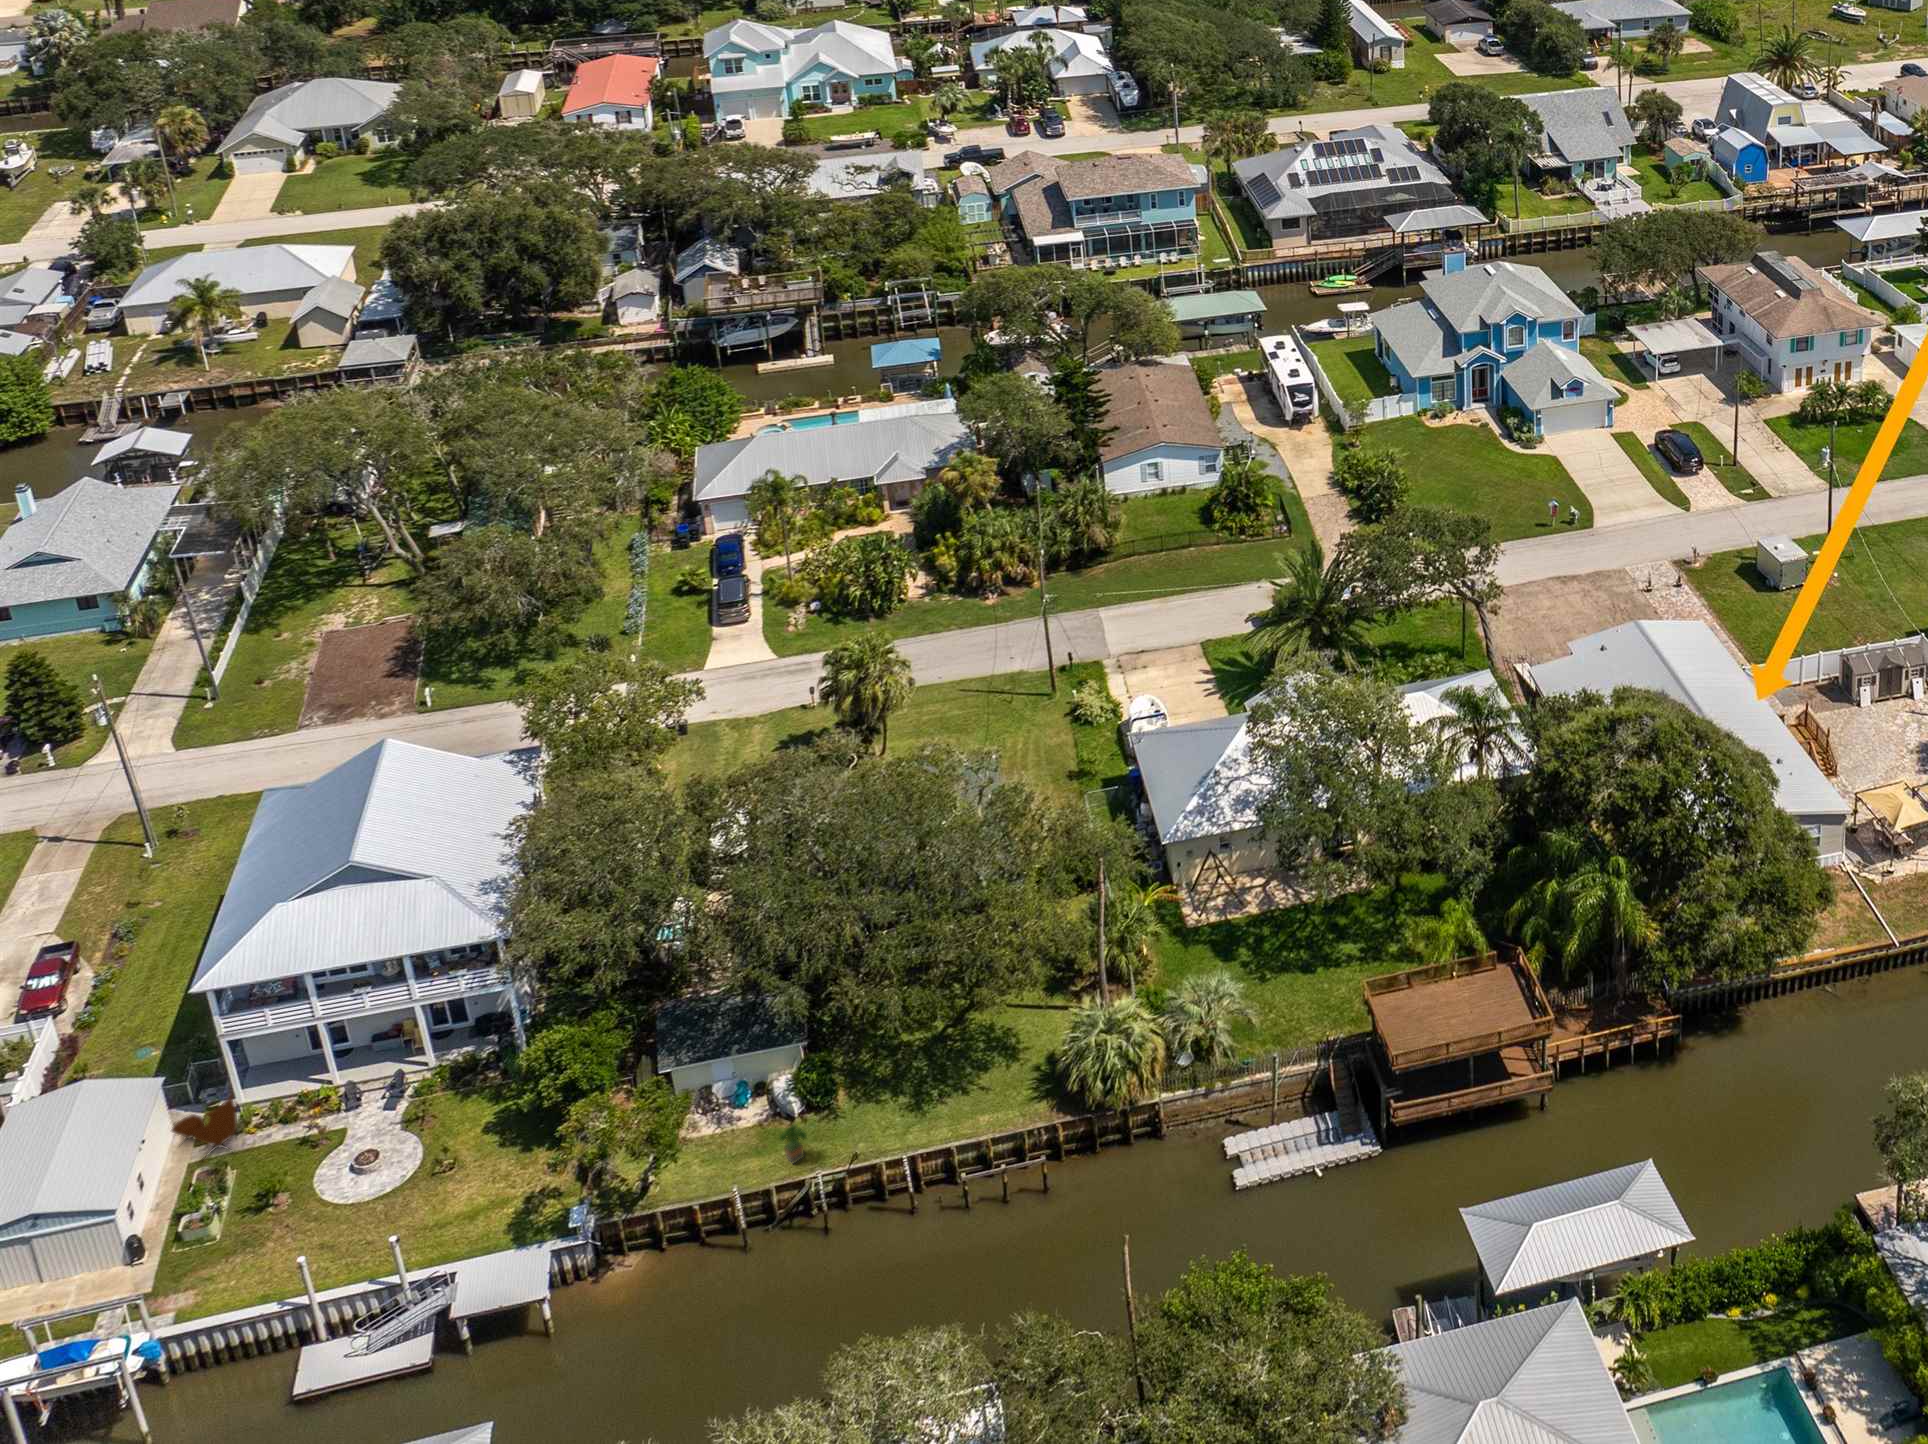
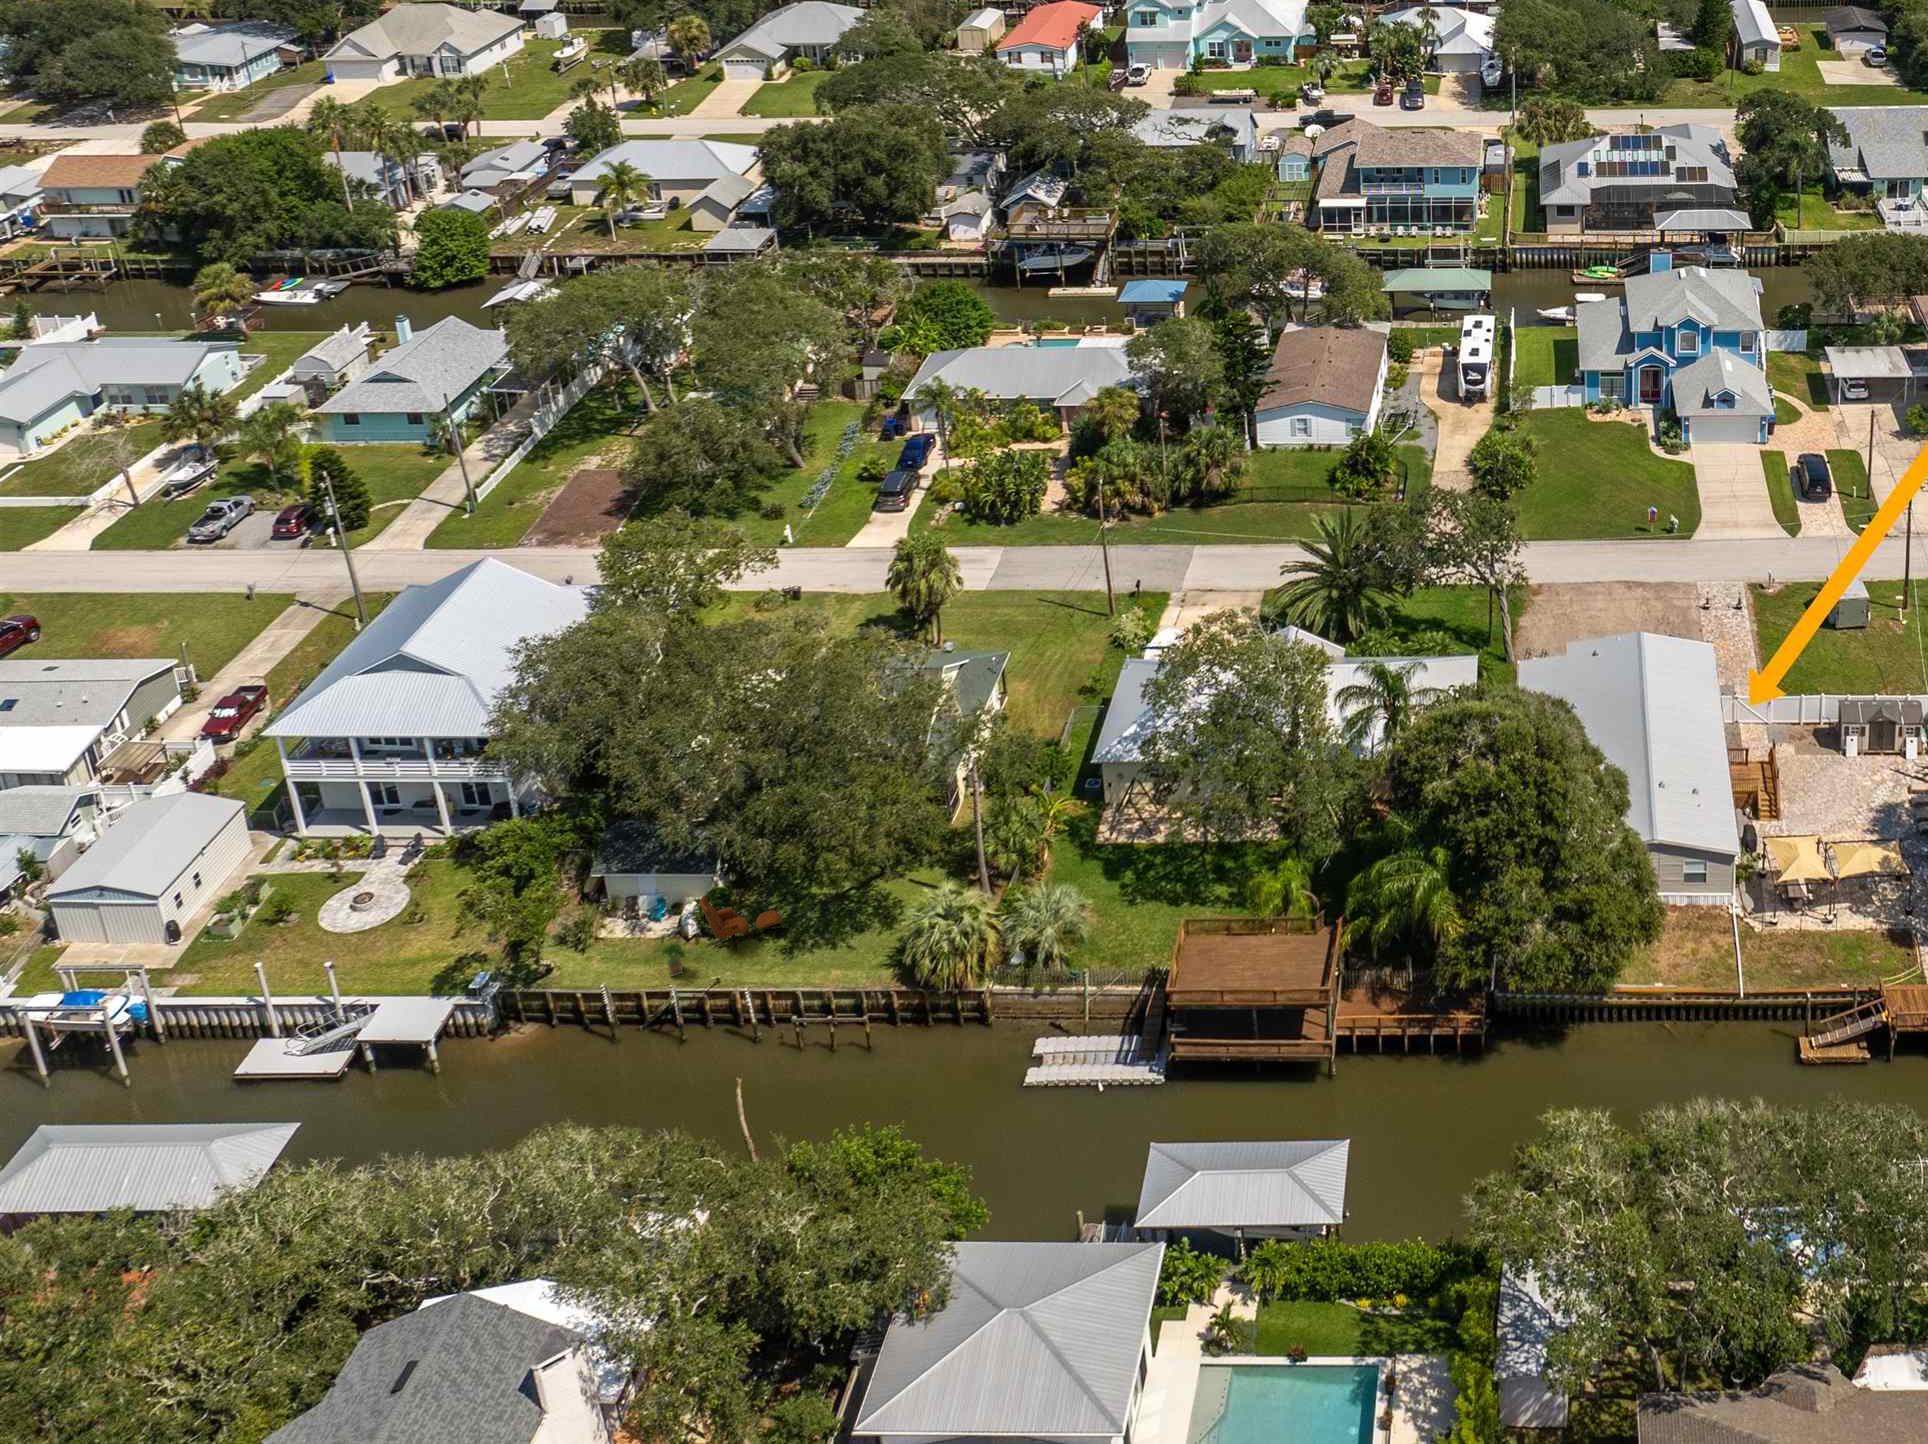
lounge chair: present [172,1095,237,1150] -> present [700,896,782,951]

